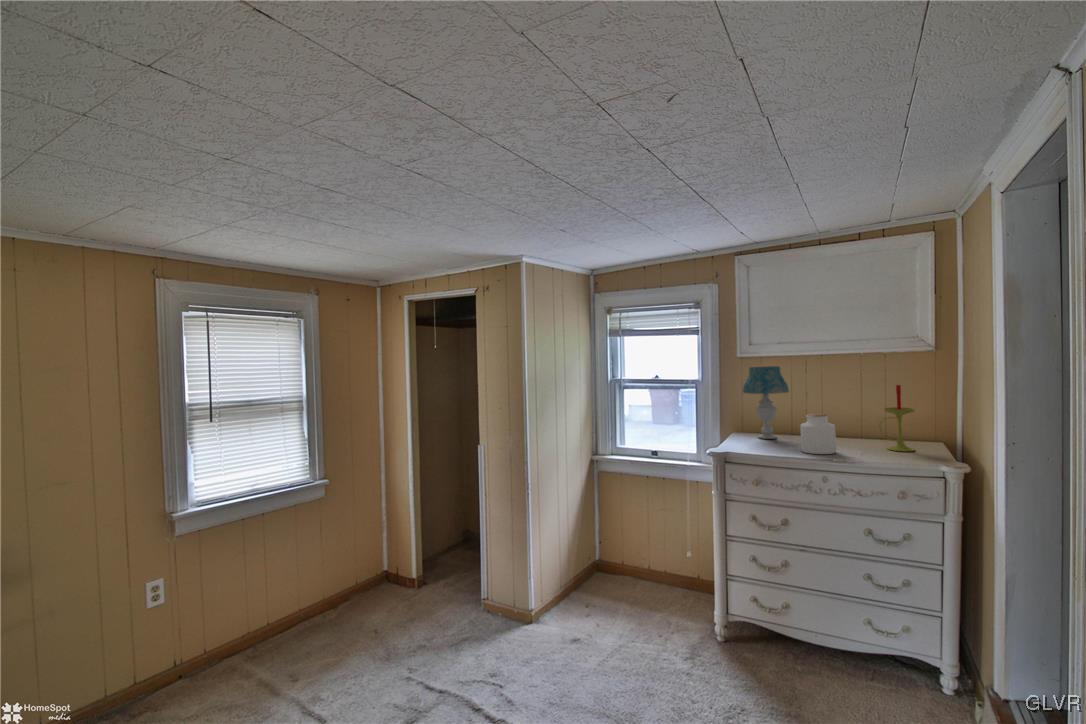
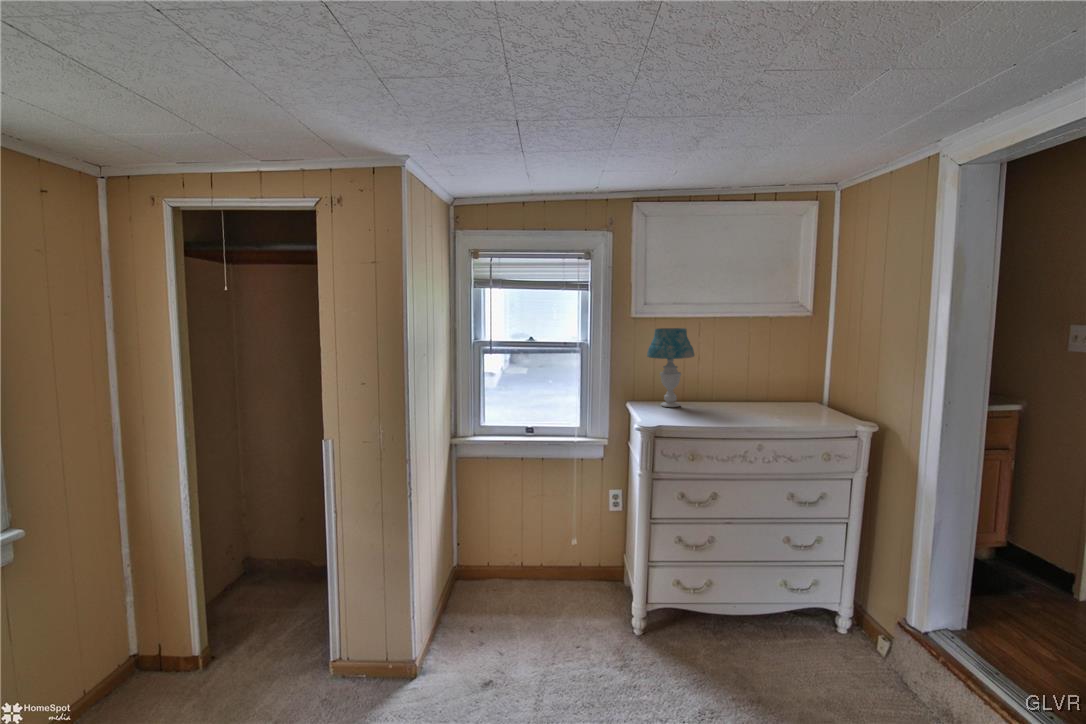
candle: present [879,385,915,452] -> none [786,346,815,413]
jar: present [800,413,836,454] -> none [724,379,759,422]

